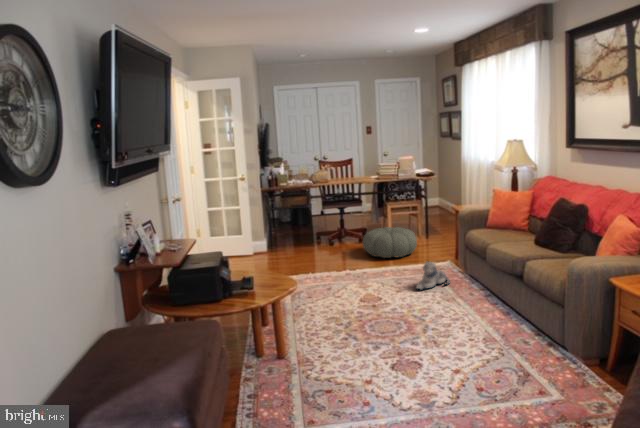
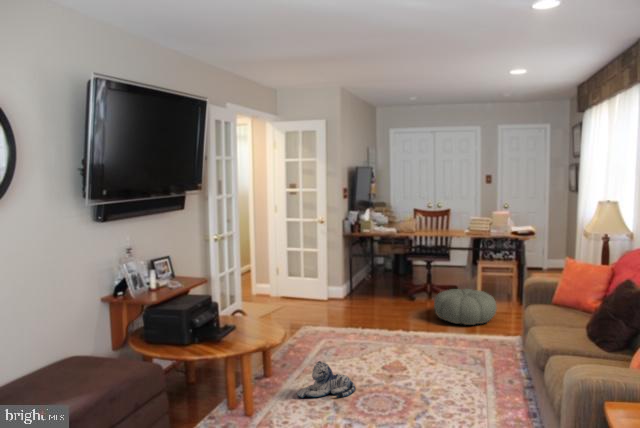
plush toy: present [416,261,450,290] -> present [297,361,356,398]

